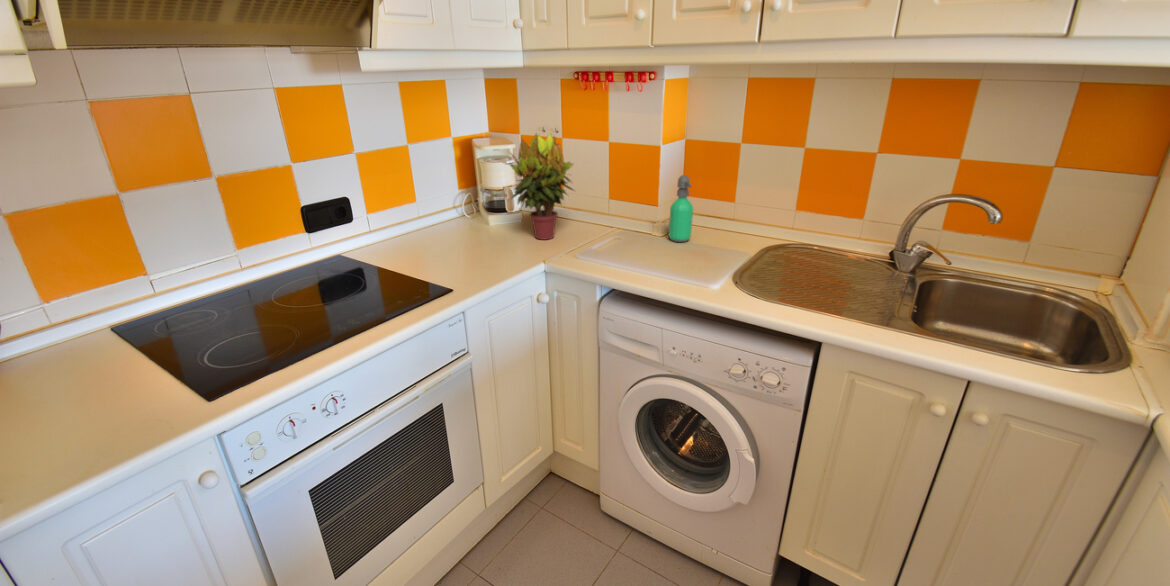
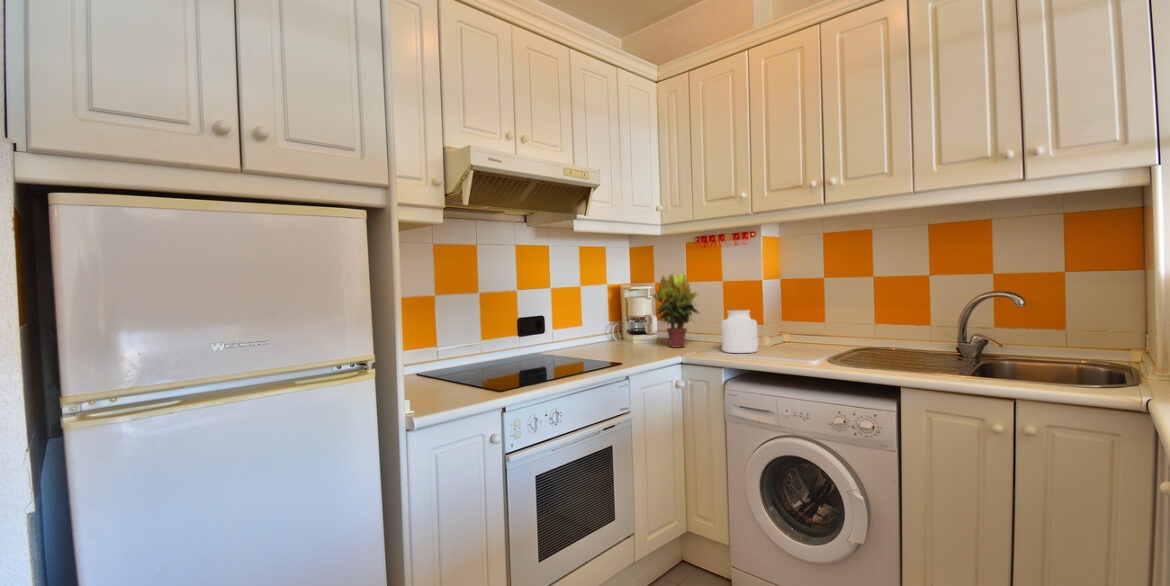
soap dispenser: present [669,175,693,242] -> none [774,298,792,348]
jar: none [601,193,648,258] -> present [721,309,758,353]

